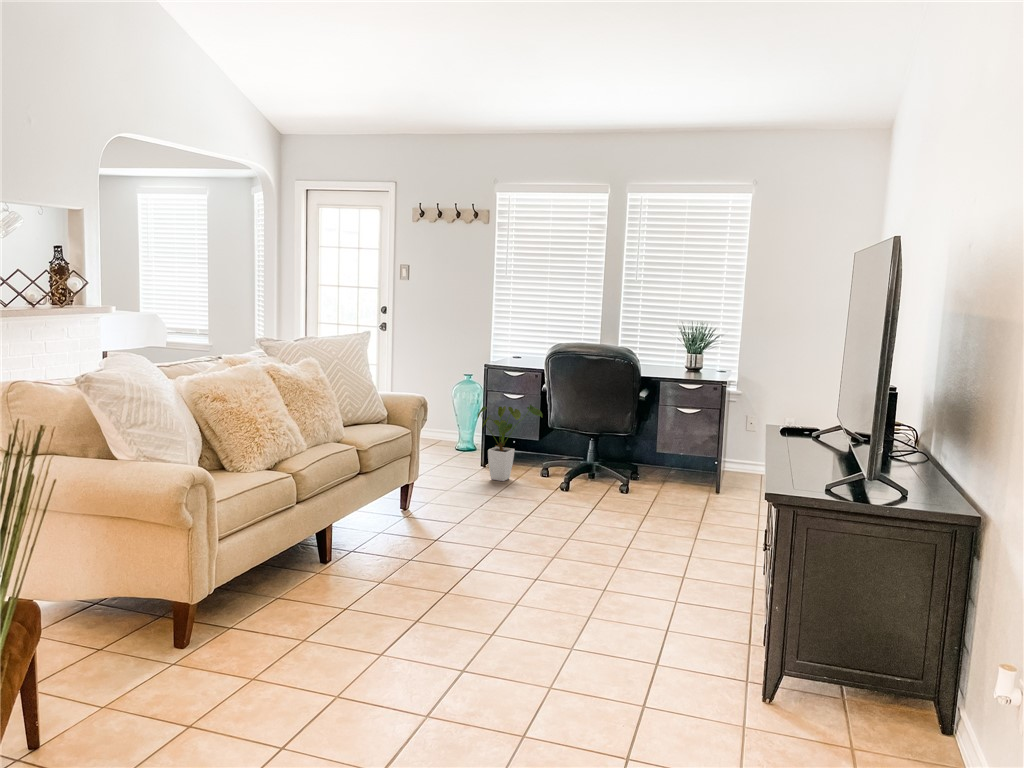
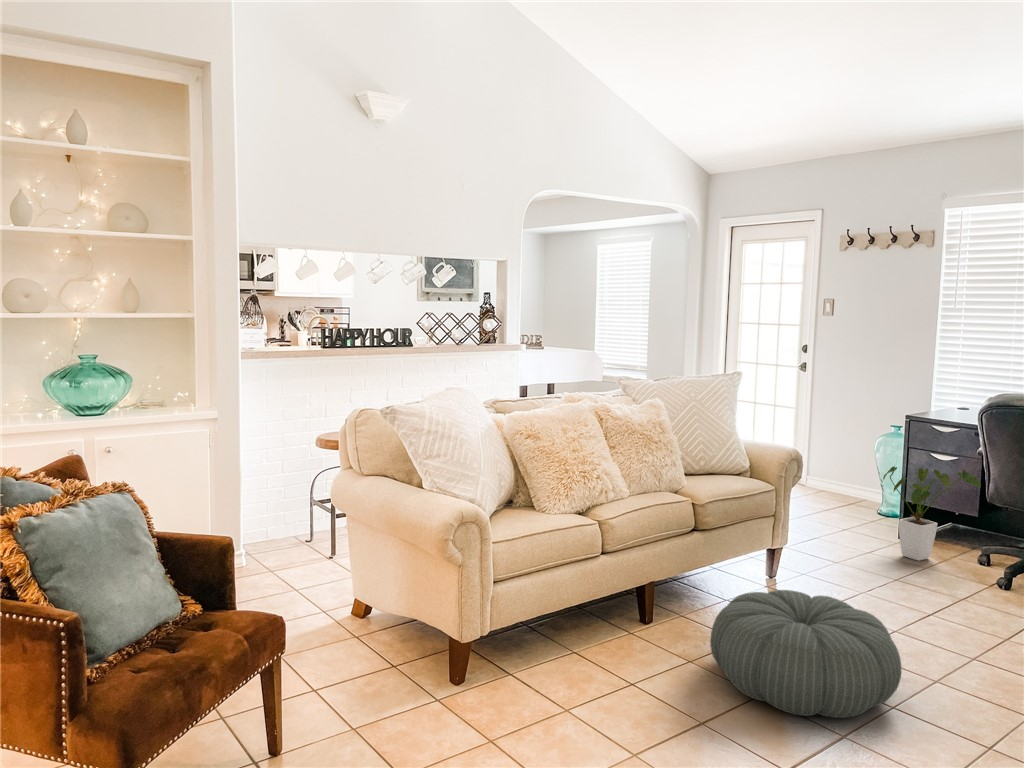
pouf: none [404,508,546,599] -> present [710,590,901,718]

